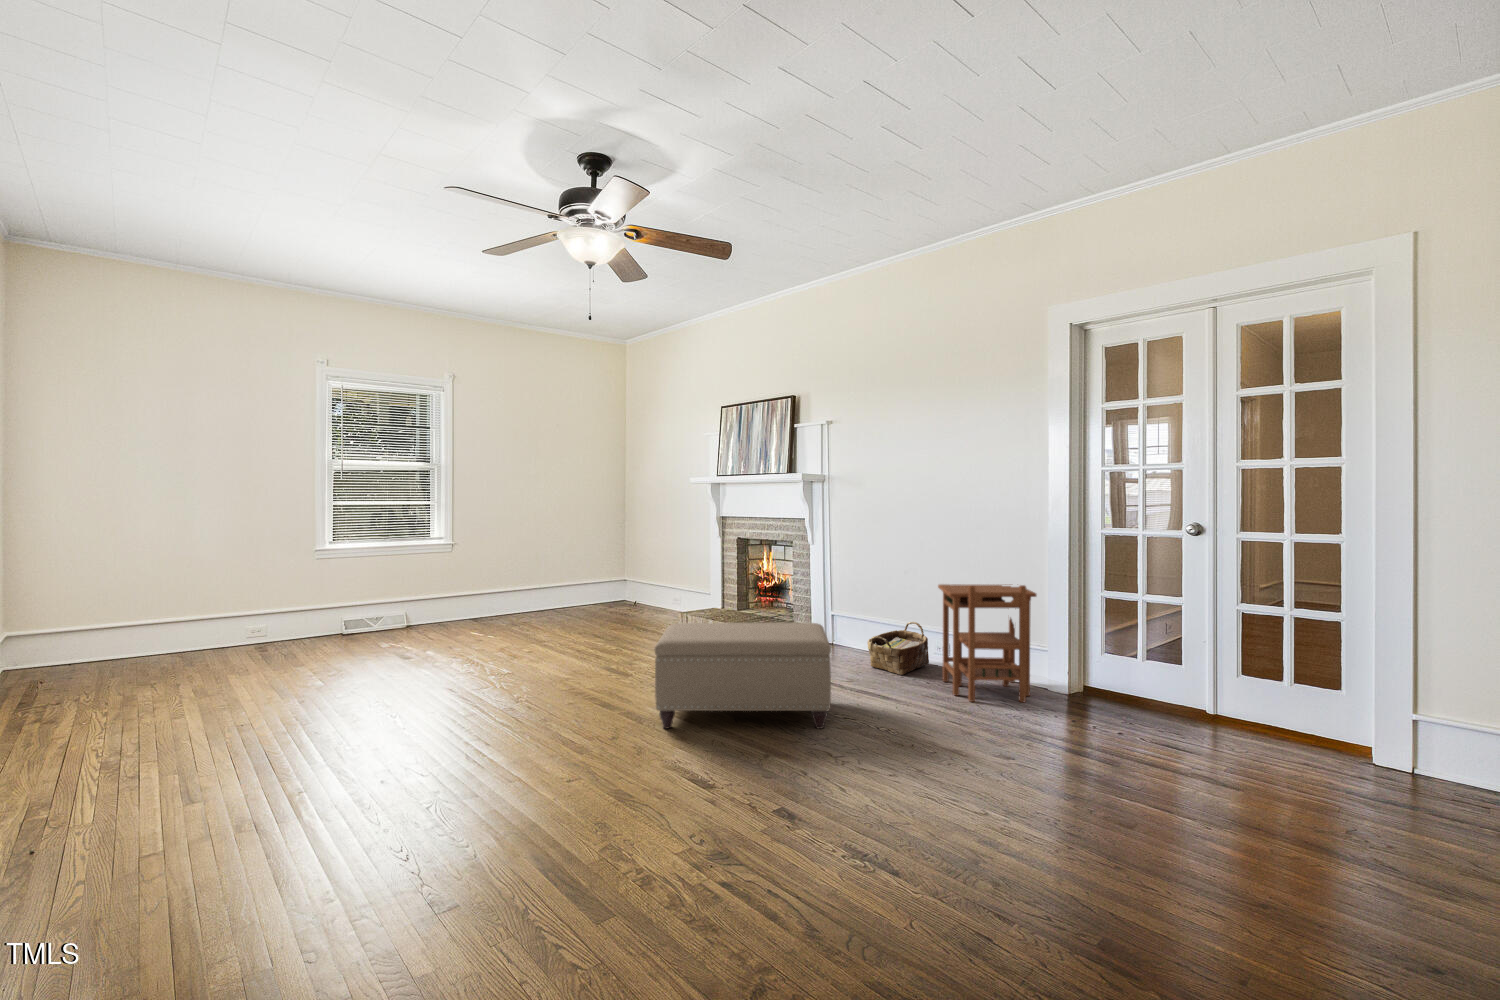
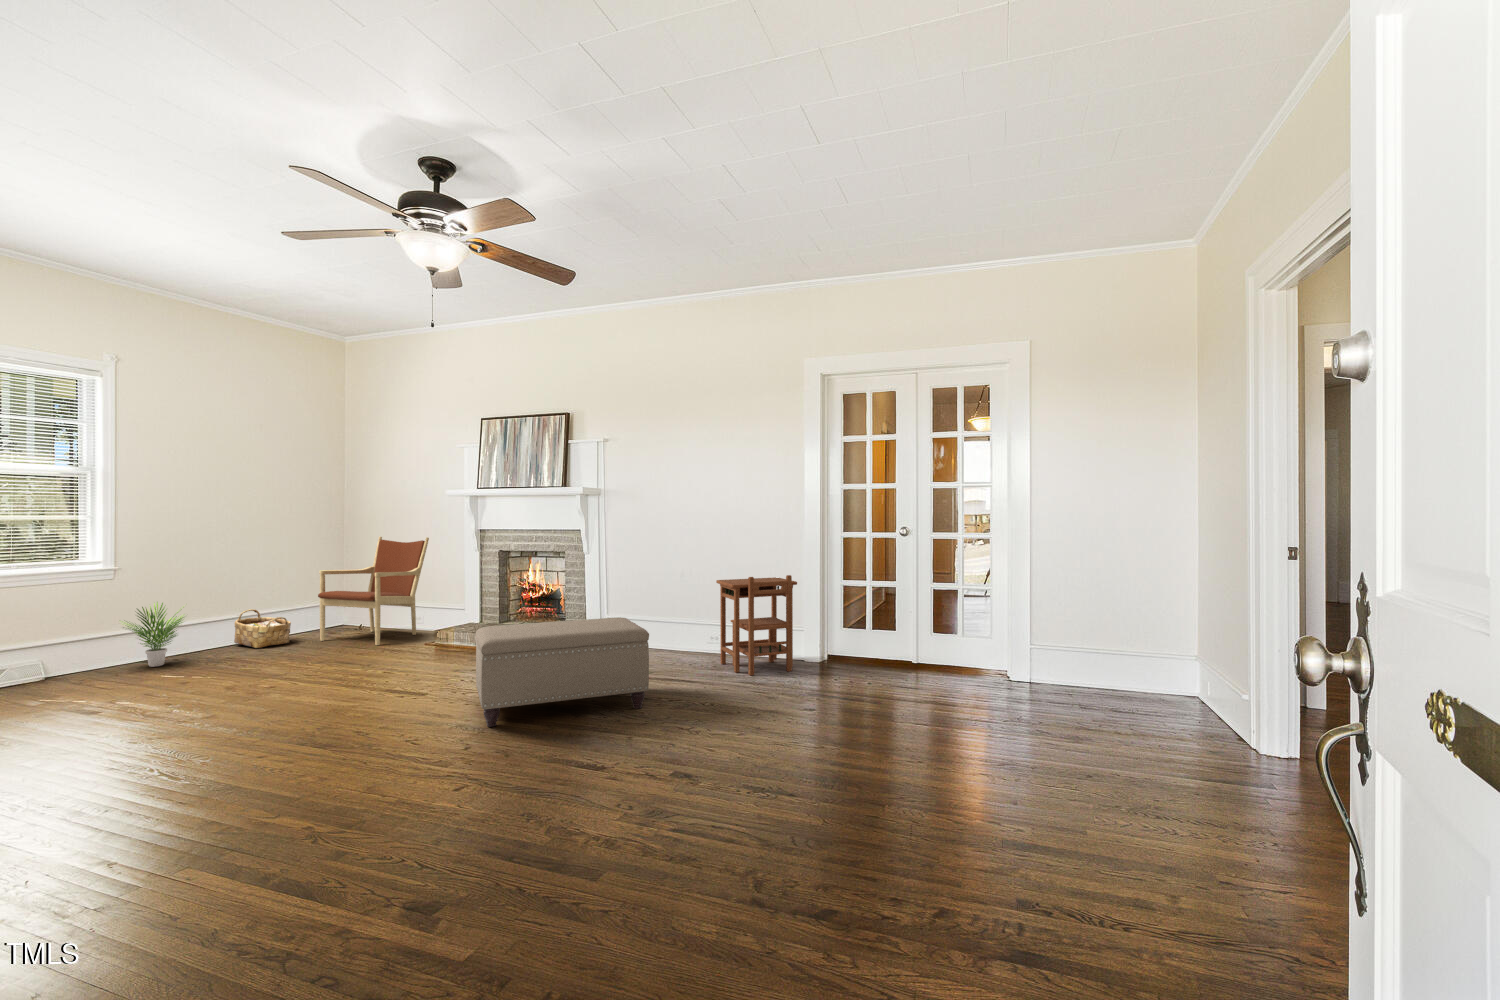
armchair: none [589,520,679,622] -> present [318,537,429,645]
potted plant: none [442,573,490,627] -> present [125,602,184,667]
woven basket: present [868,622,929,675] -> present [234,609,291,648]

